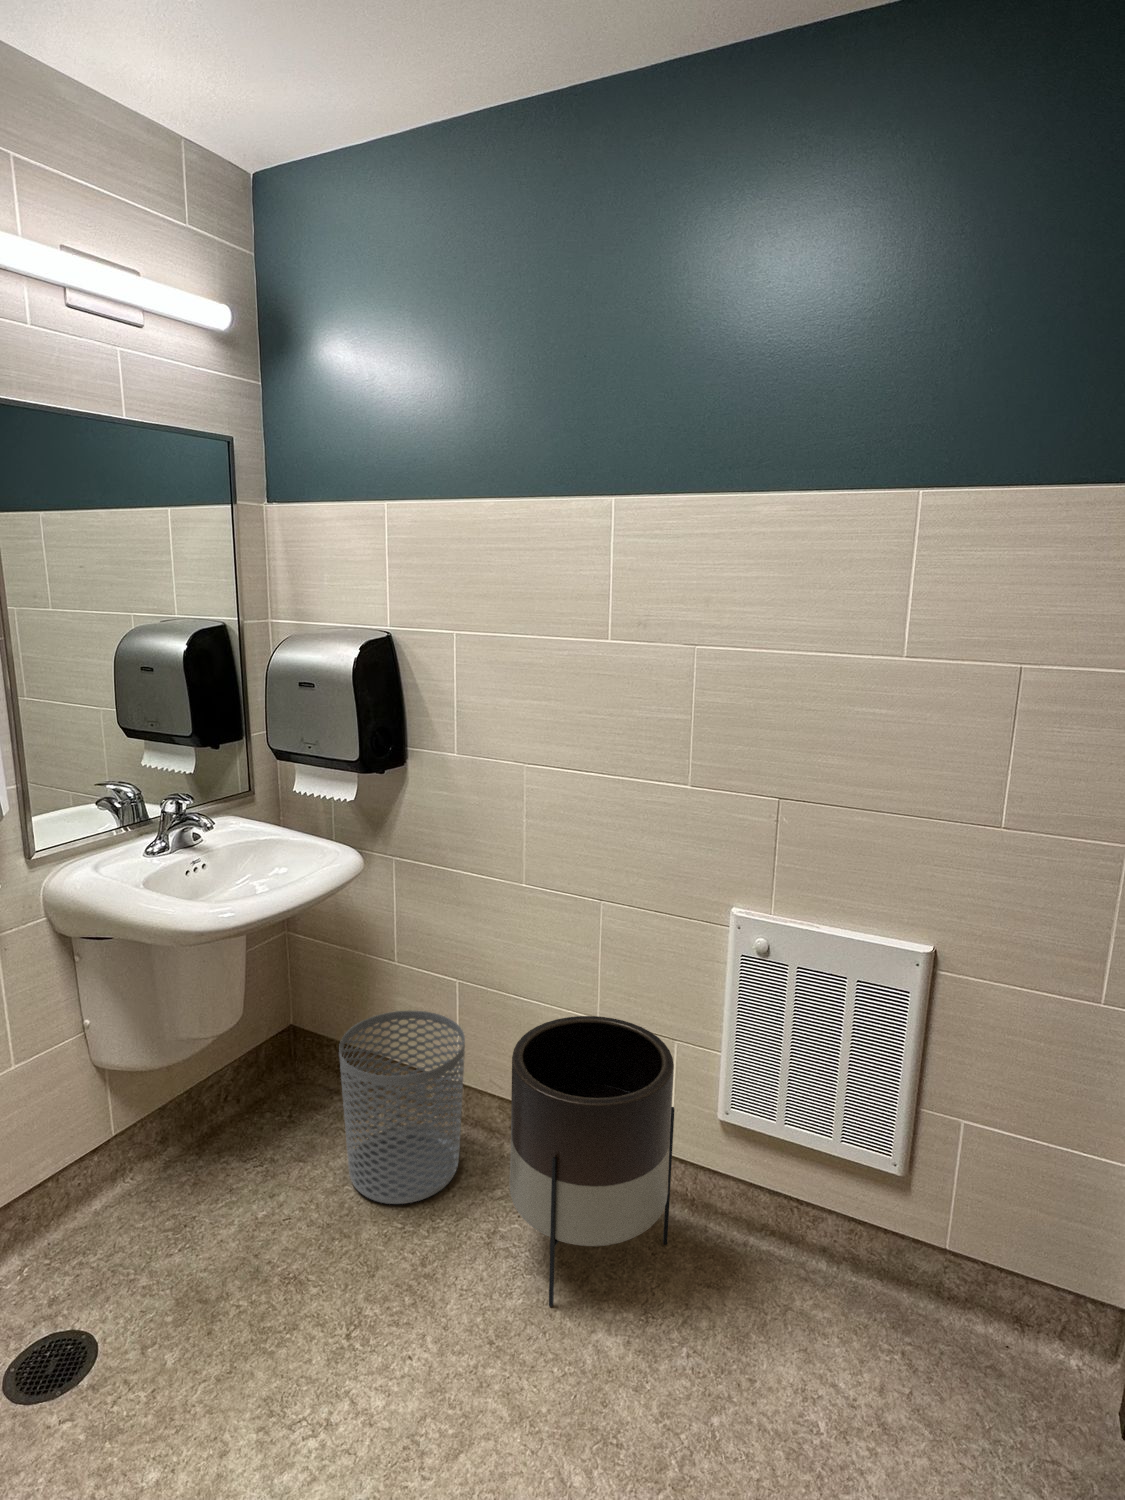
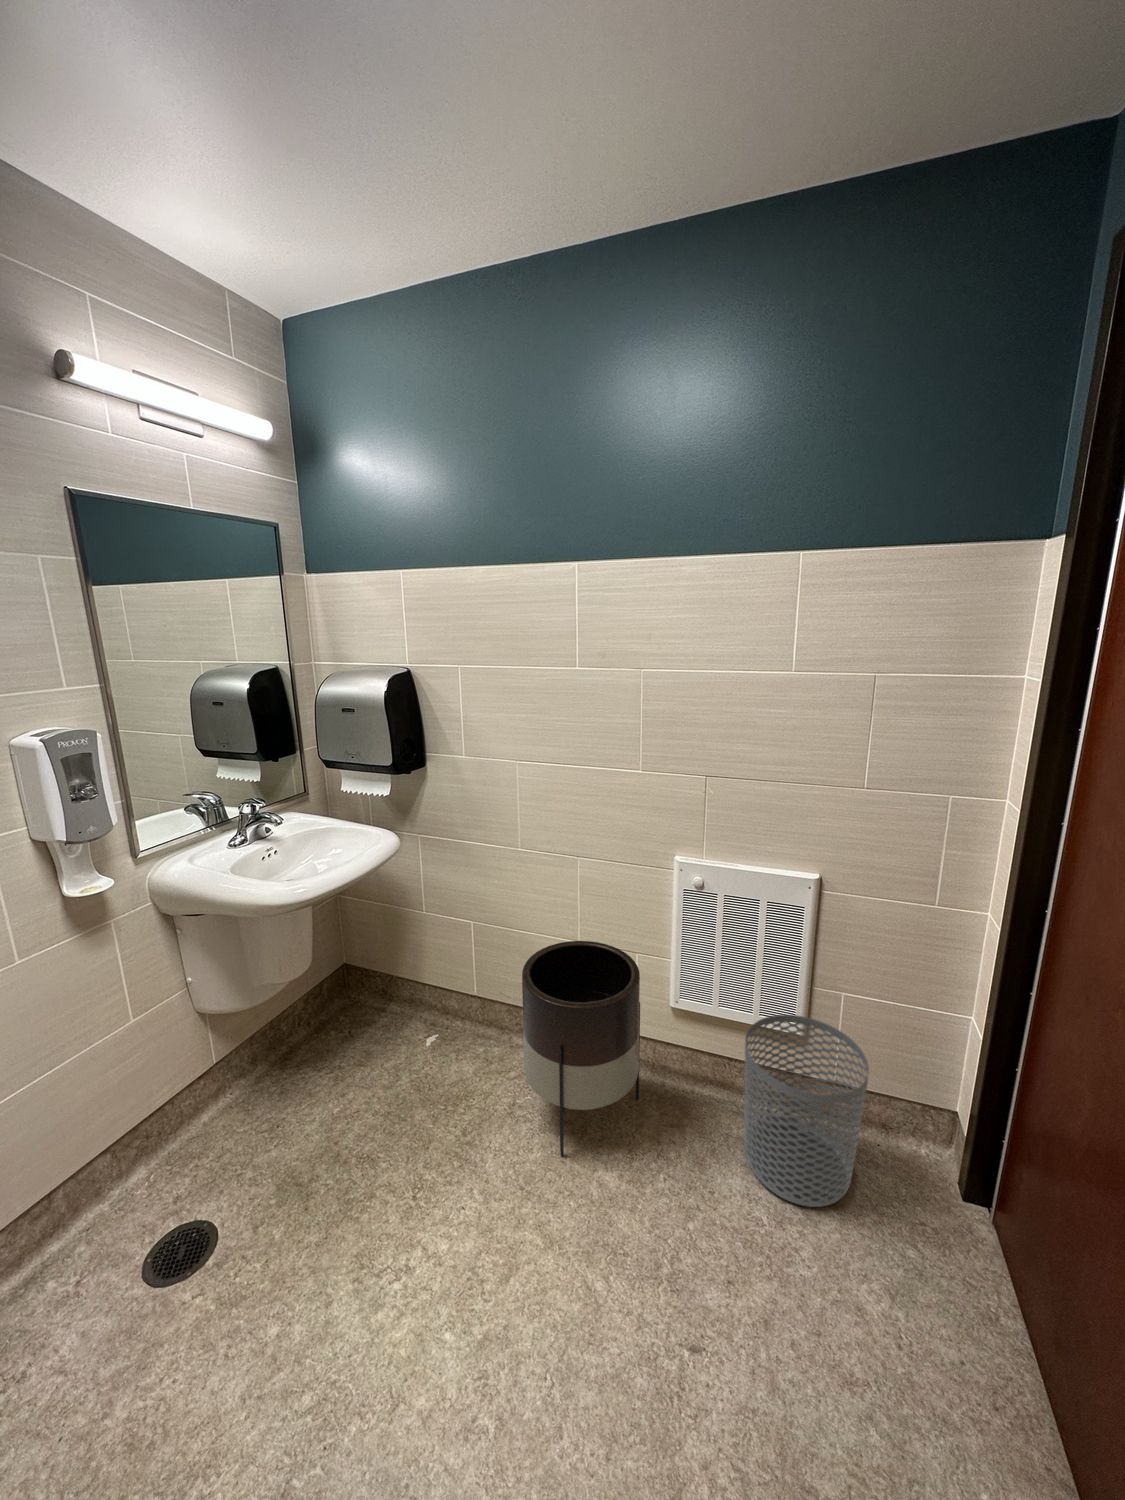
waste bin: present [339,1010,465,1204] -> present [744,1015,869,1207]

